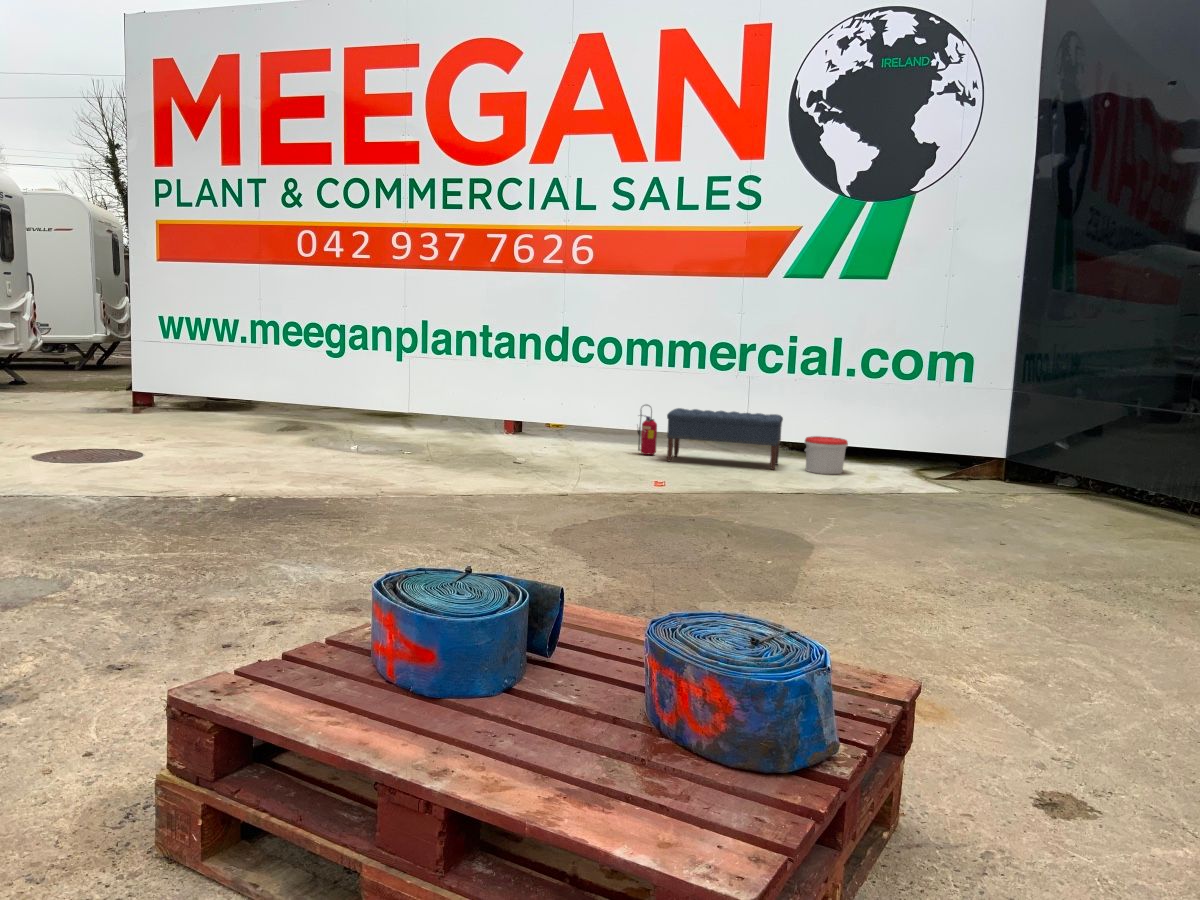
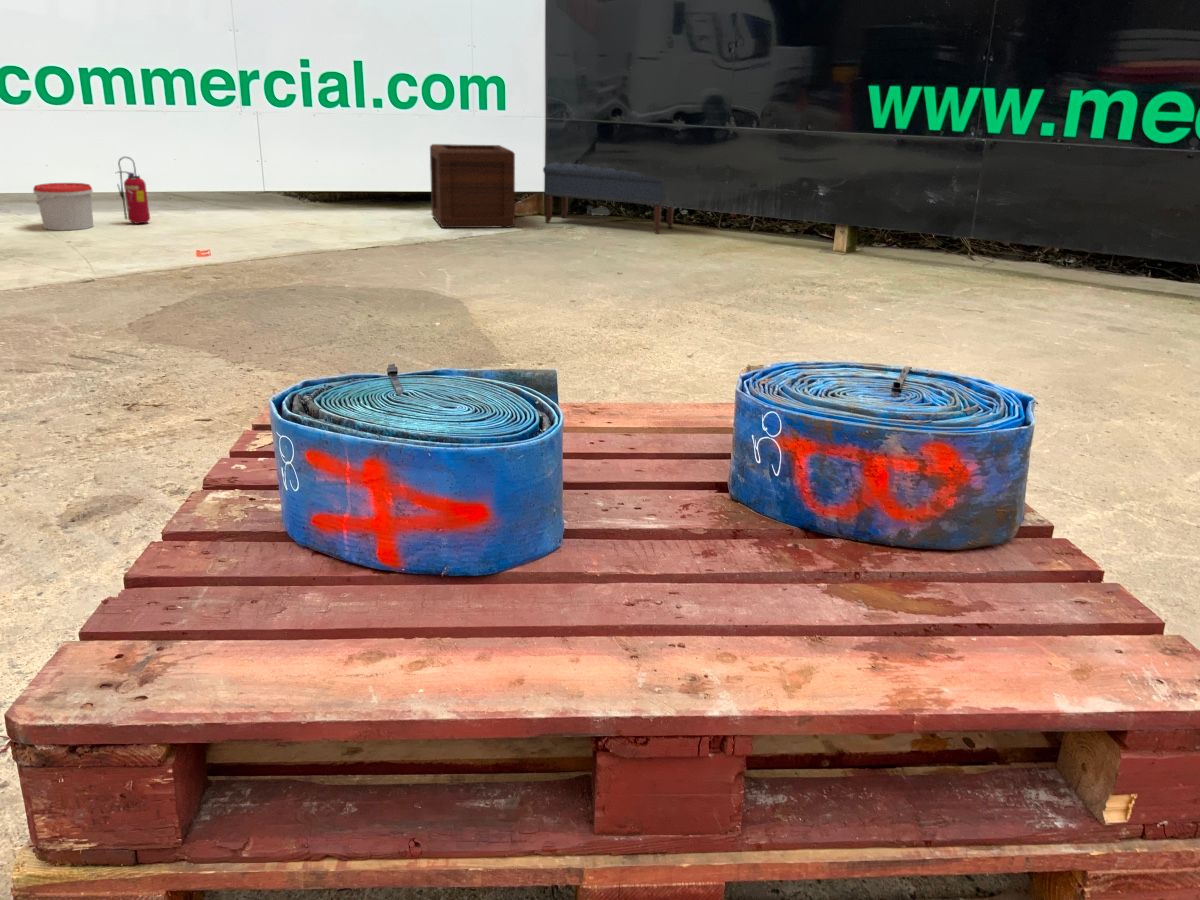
bench: present [667,408,783,470] -> present [543,162,674,234]
wooden crate: none [884,409,964,490] -> present [430,144,515,228]
bucket: present [804,436,848,474] -> present [33,183,93,230]

